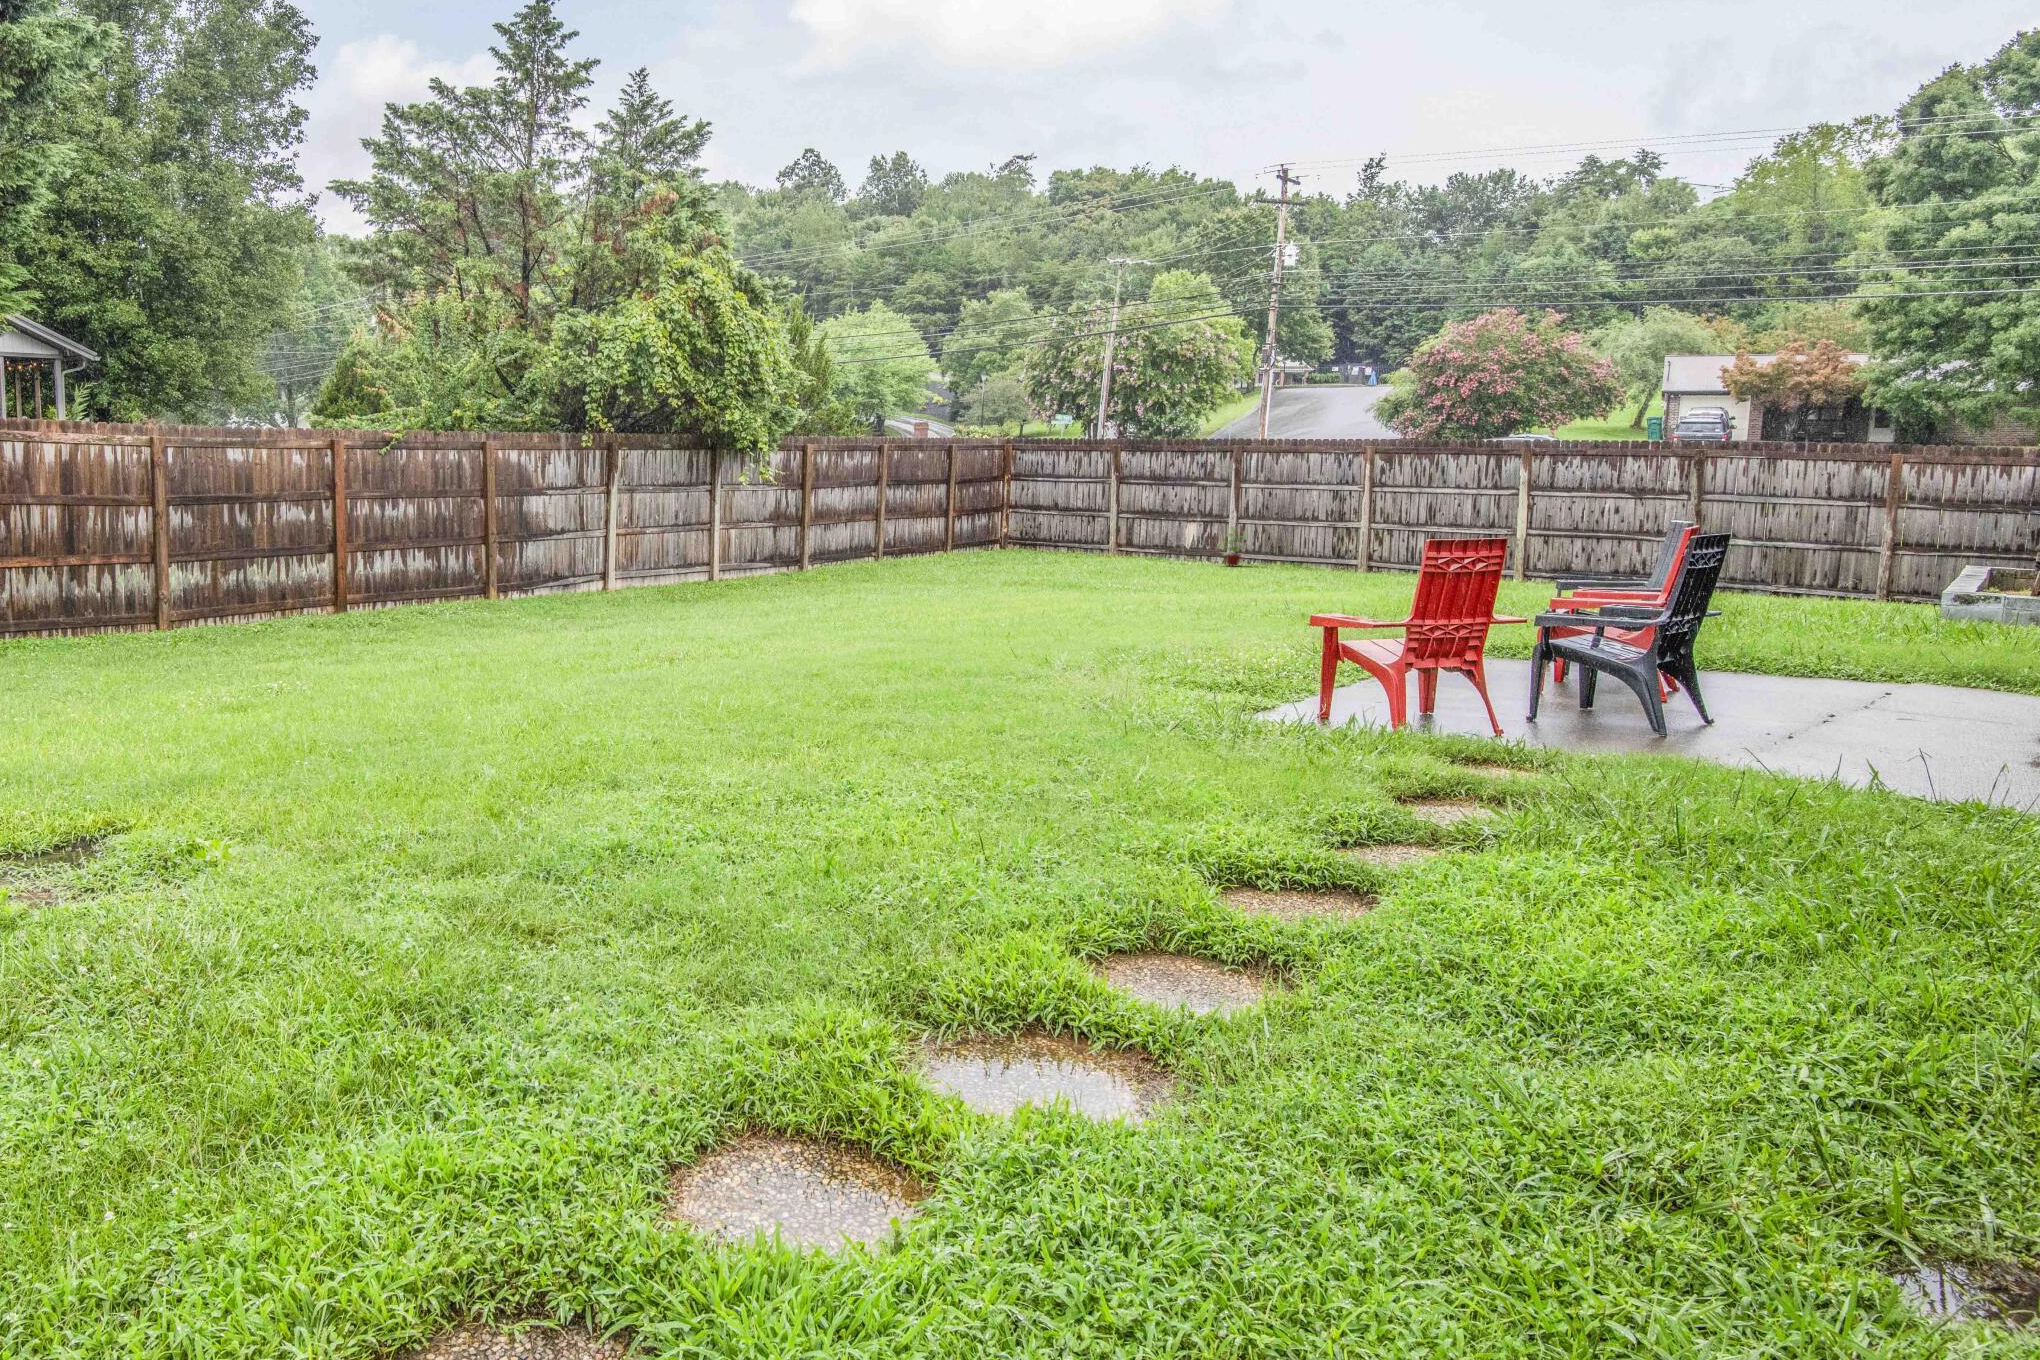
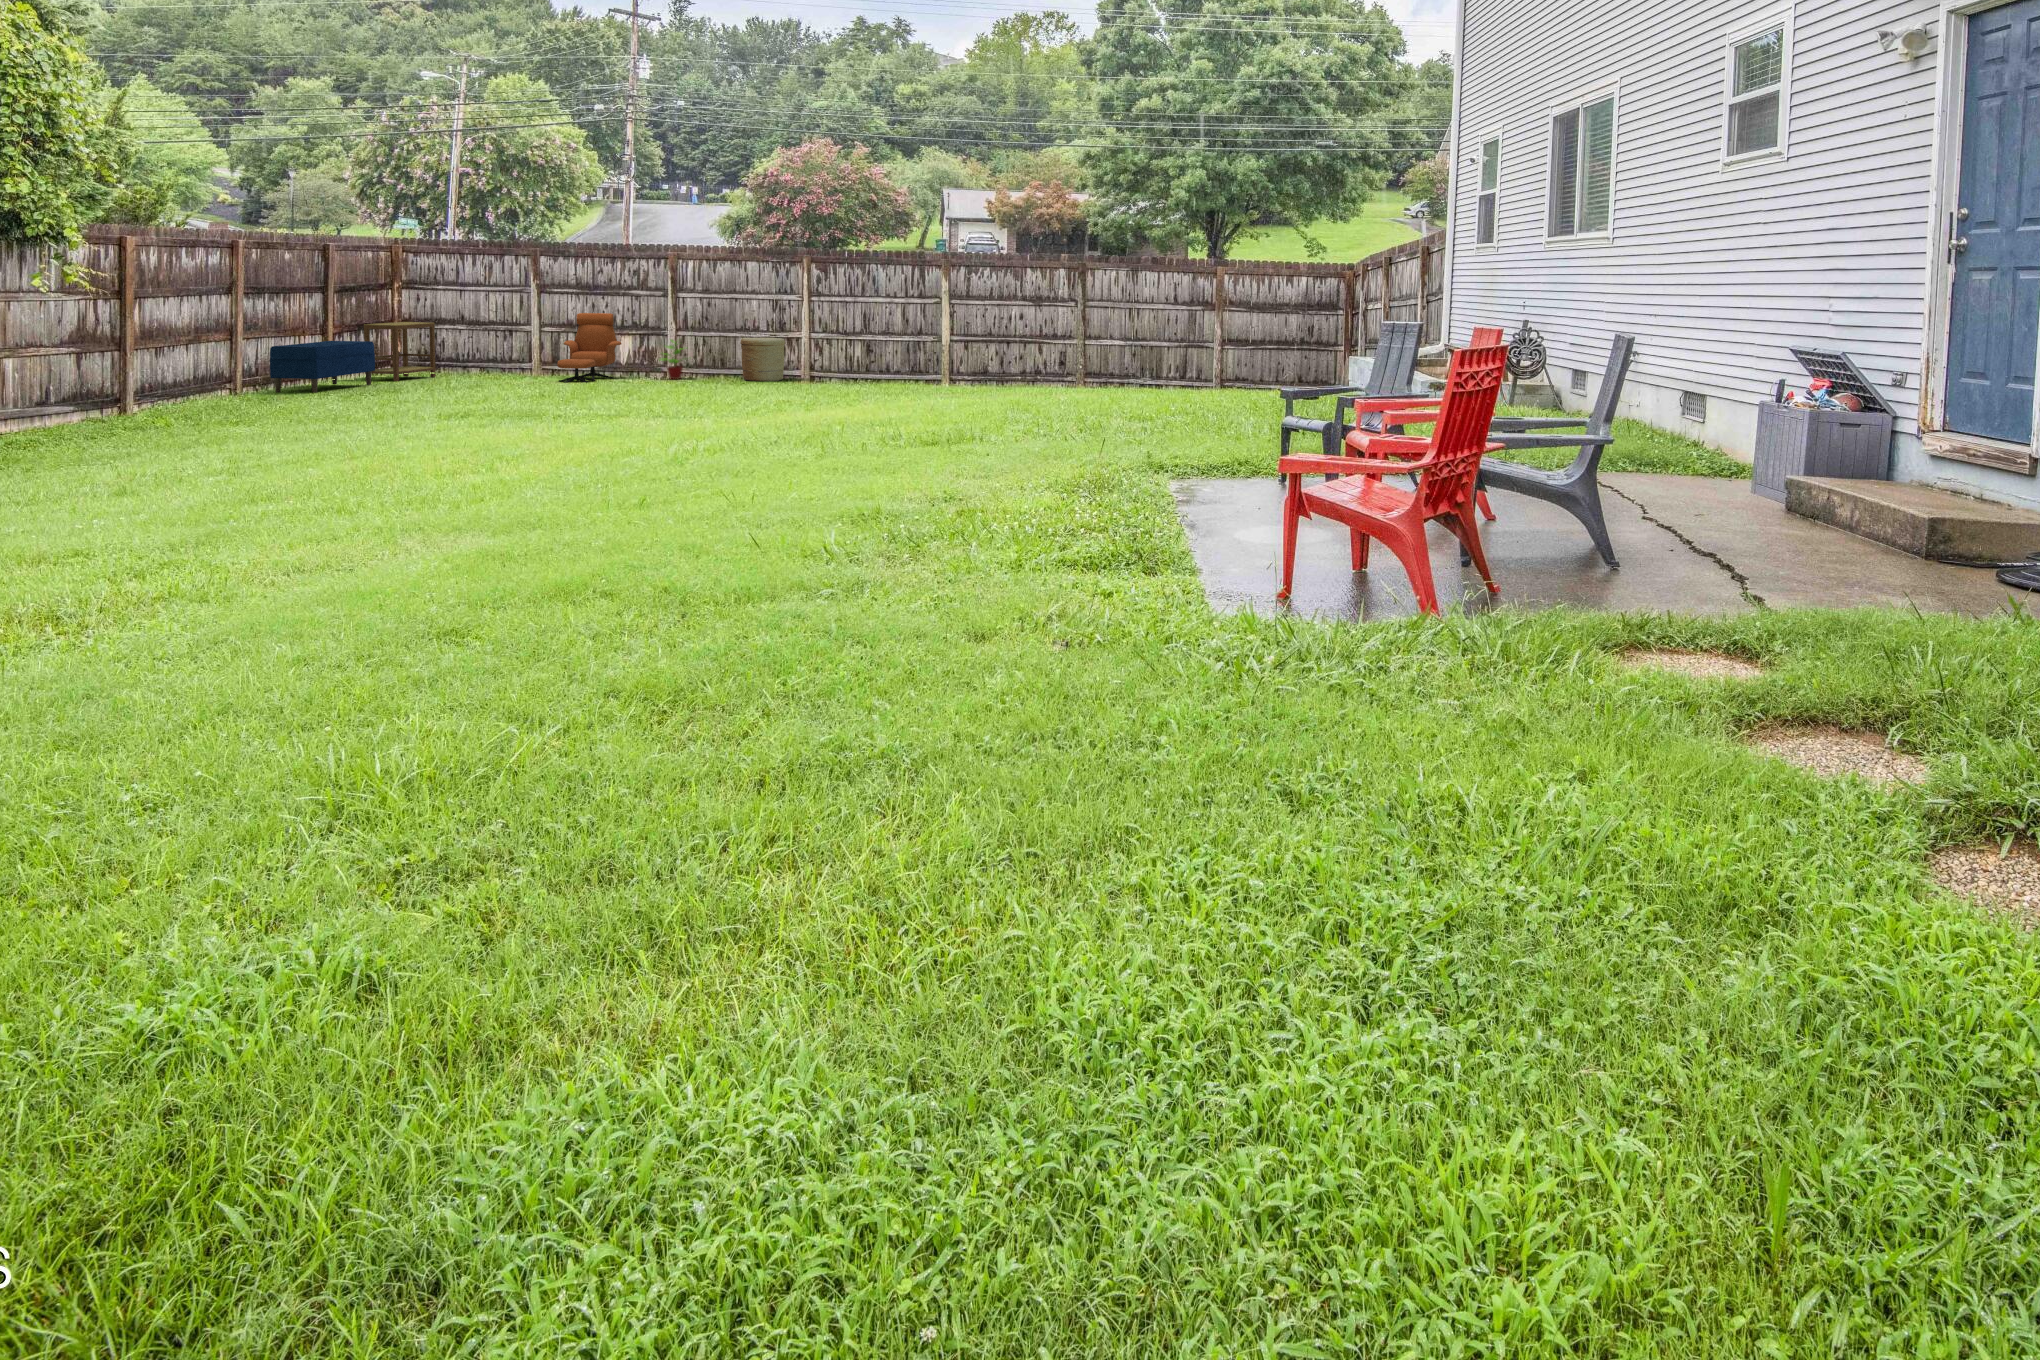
lounge chair: none [1124,501,1188,566] -> present [557,313,622,383]
side table: none [978,507,1036,559] -> present [364,322,436,382]
bench: none [899,522,979,564] -> present [270,341,375,393]
basket: none [1292,528,1339,572] -> present [740,338,785,381]

